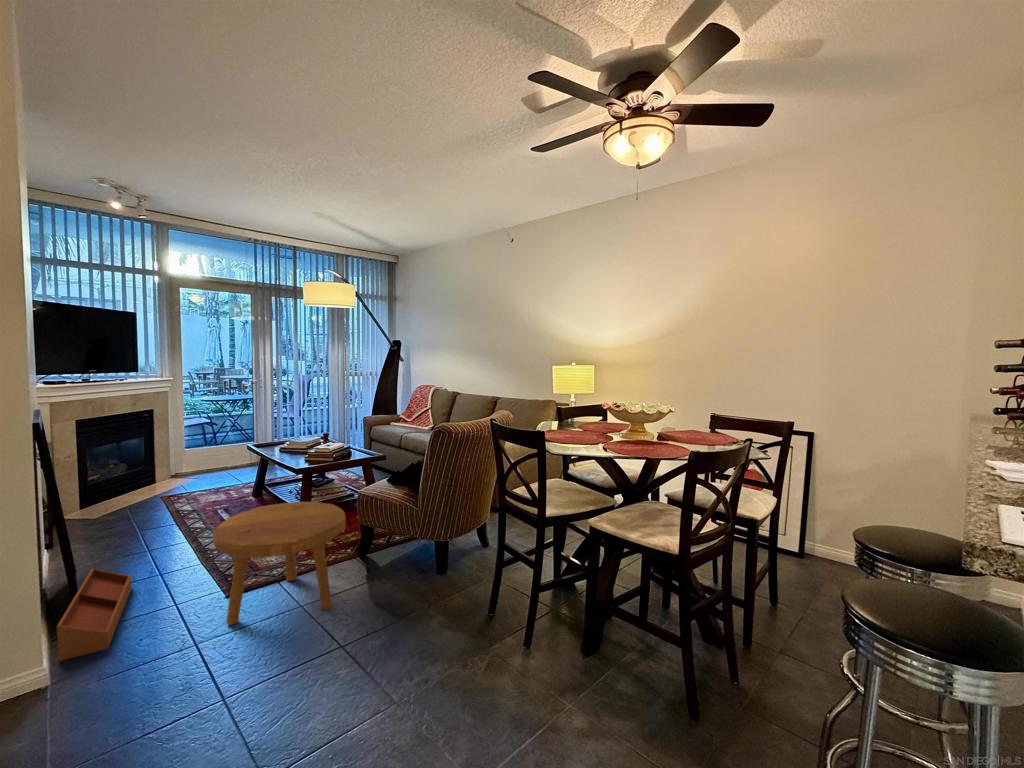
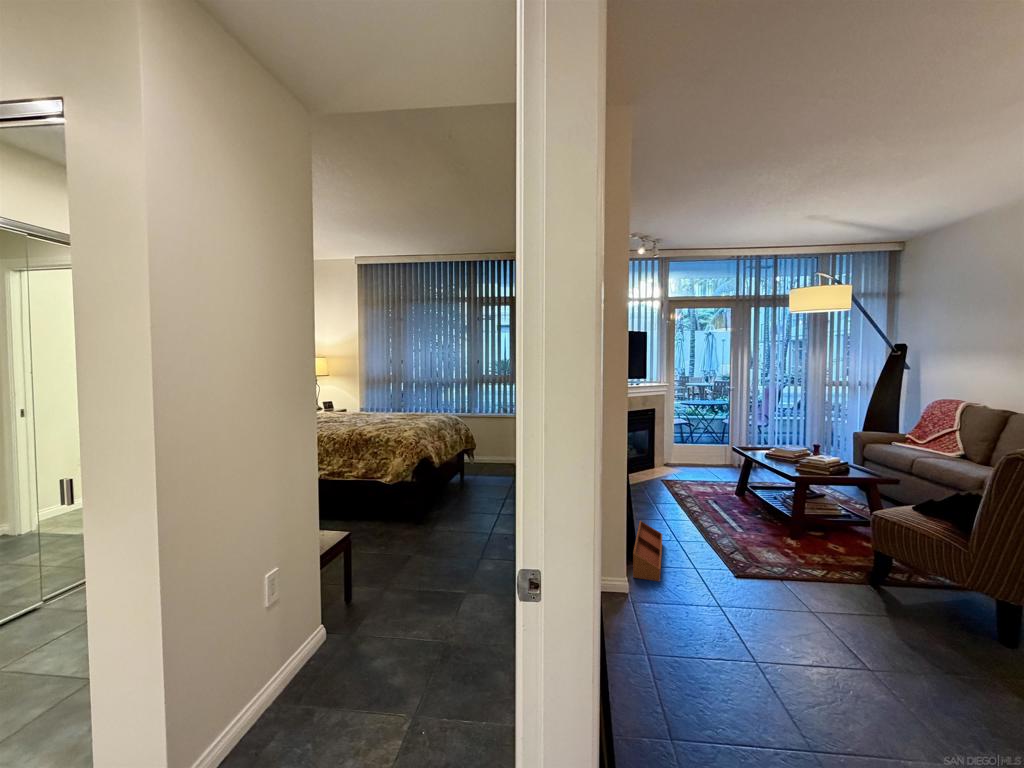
footstool: present [213,502,346,625] -> none [734,504,868,626]

